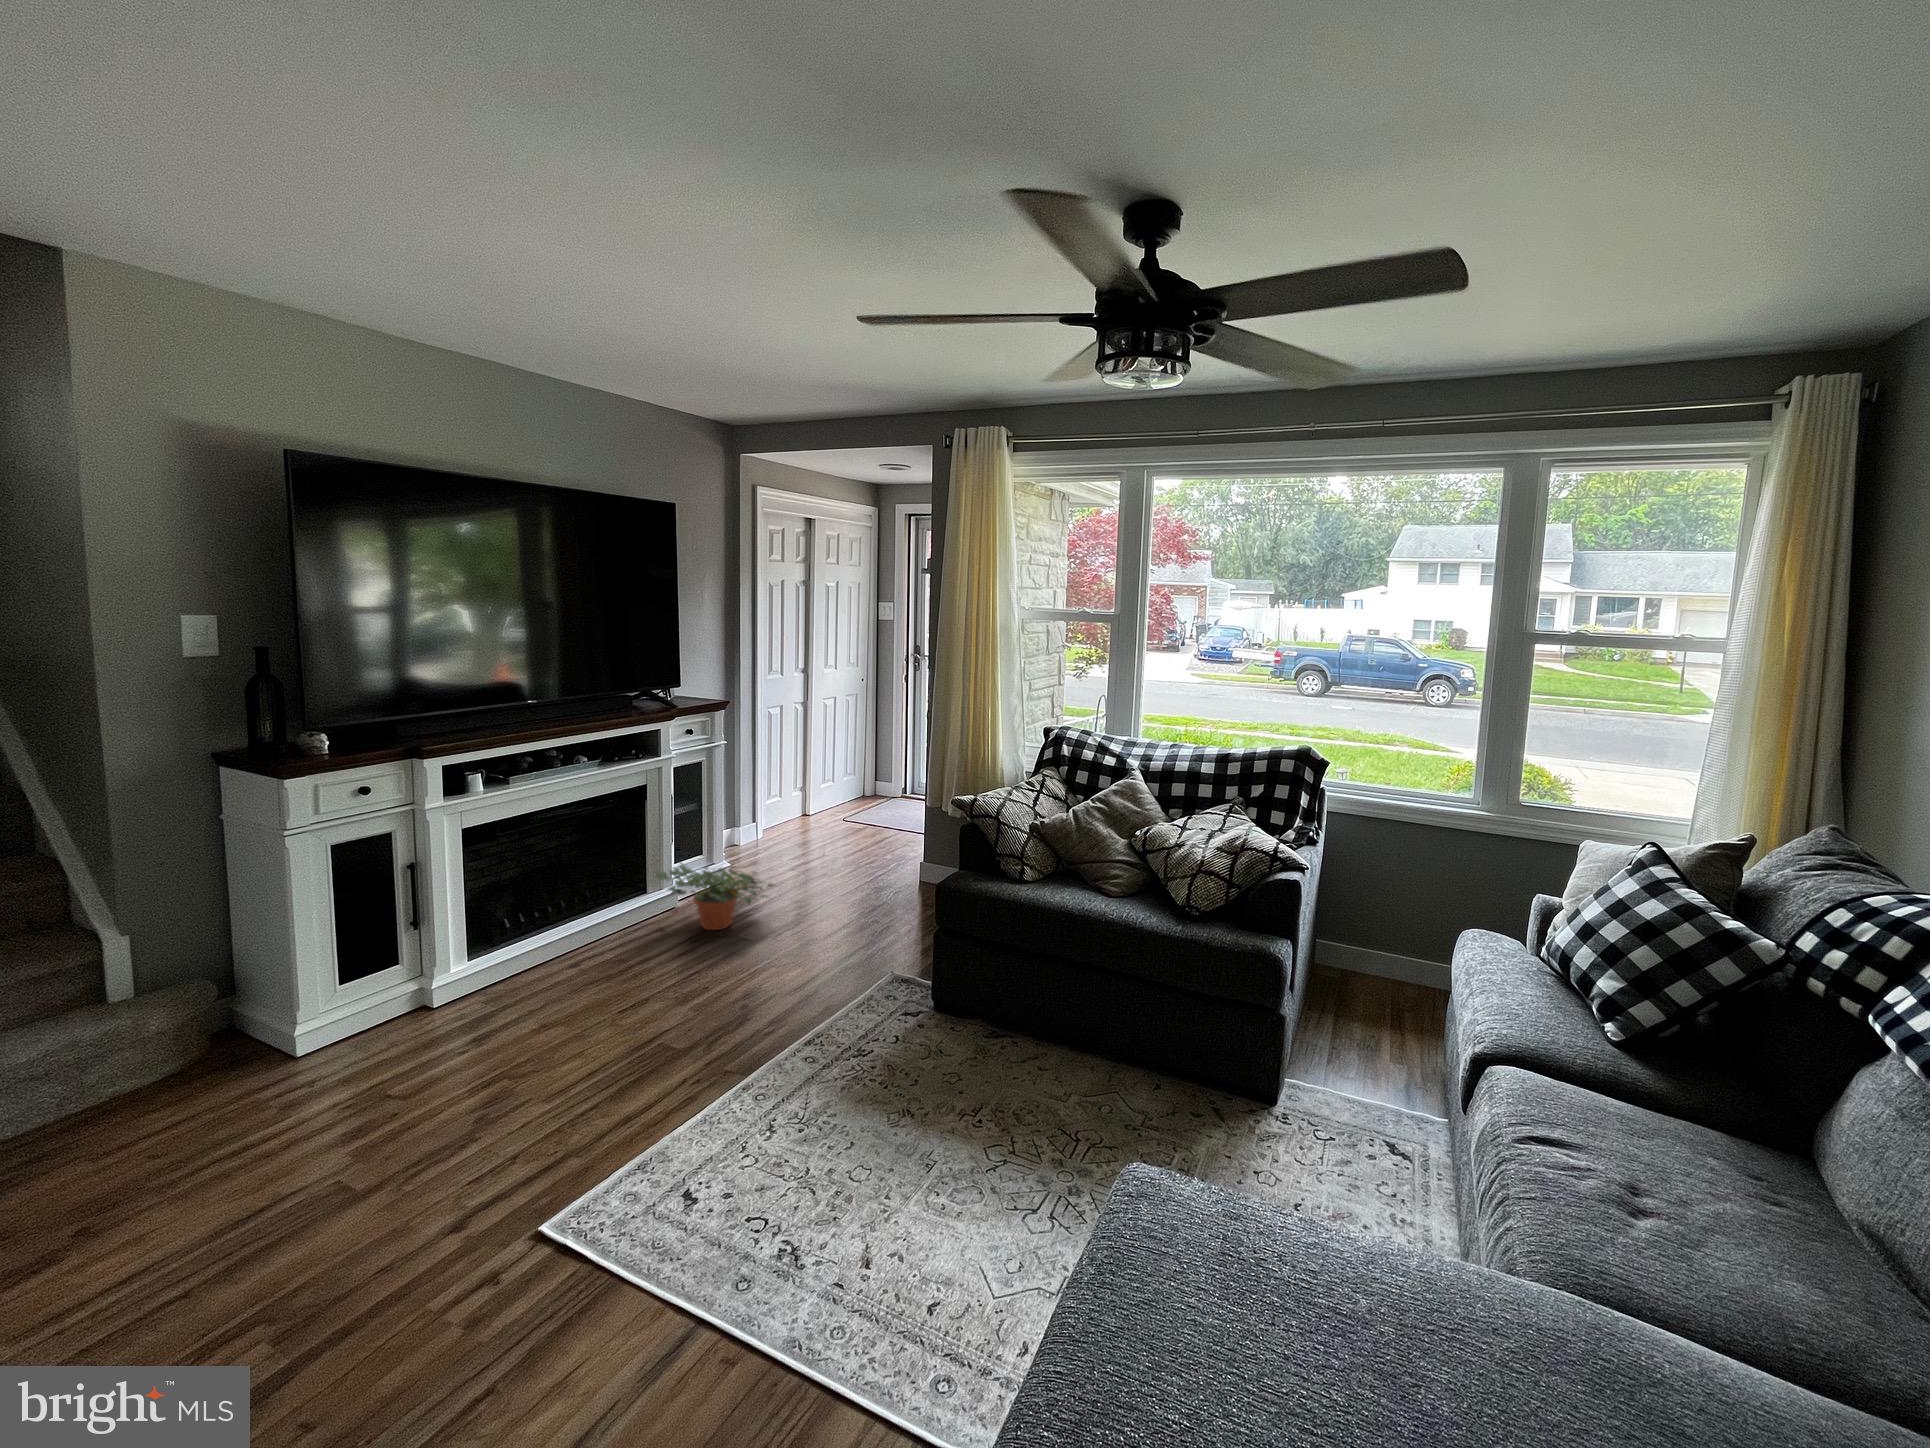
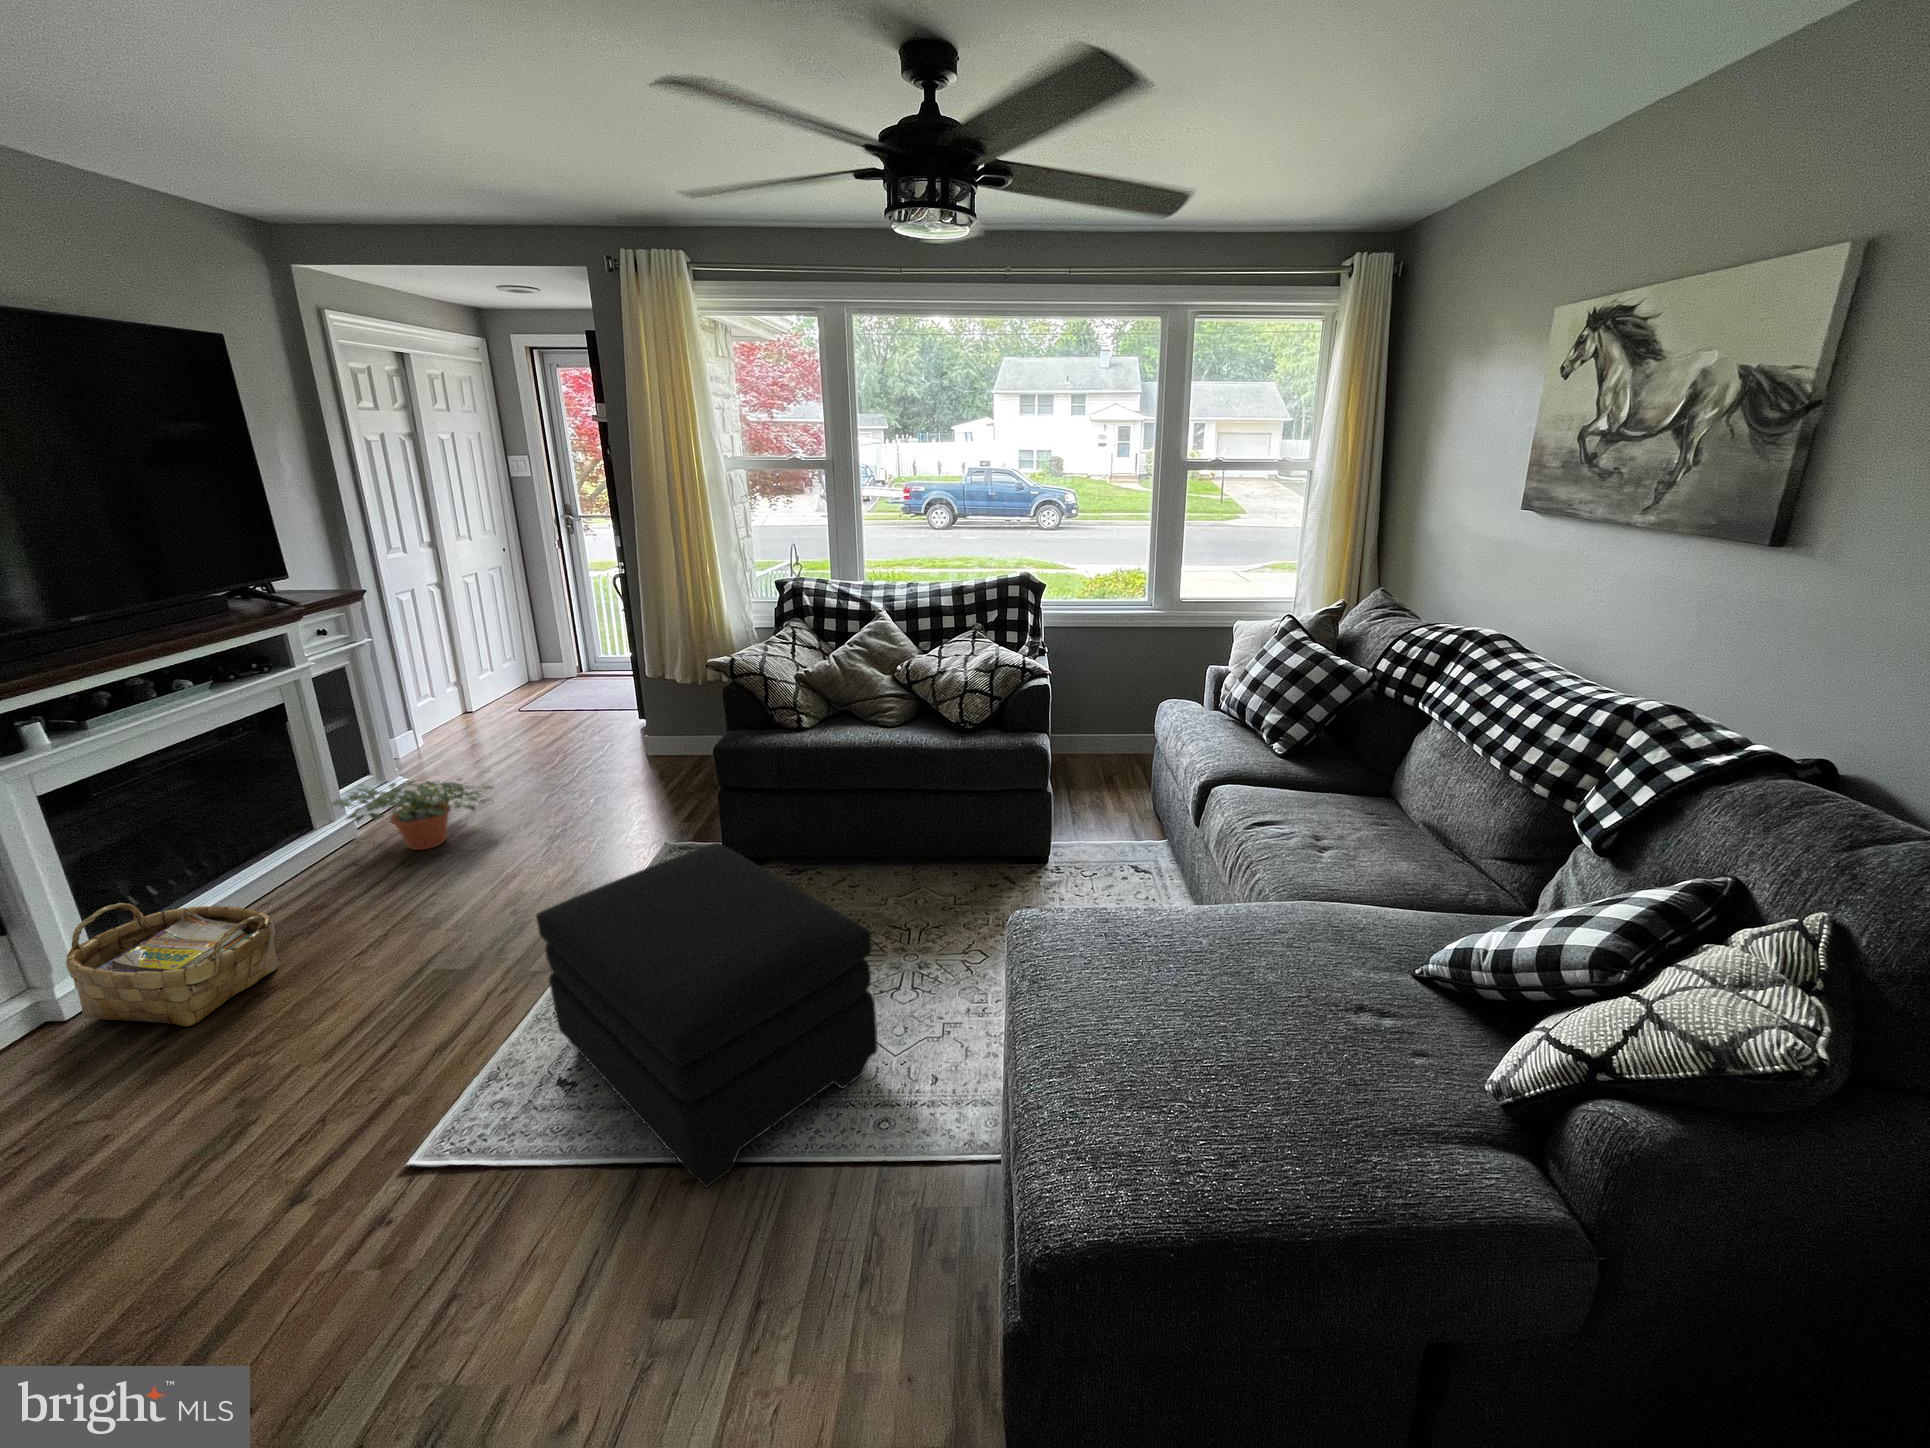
woven basket: none [439,923,570,1038] -> present [66,903,278,1026]
ottoman: none [704,984,974,1377] -> present [536,843,878,1188]

